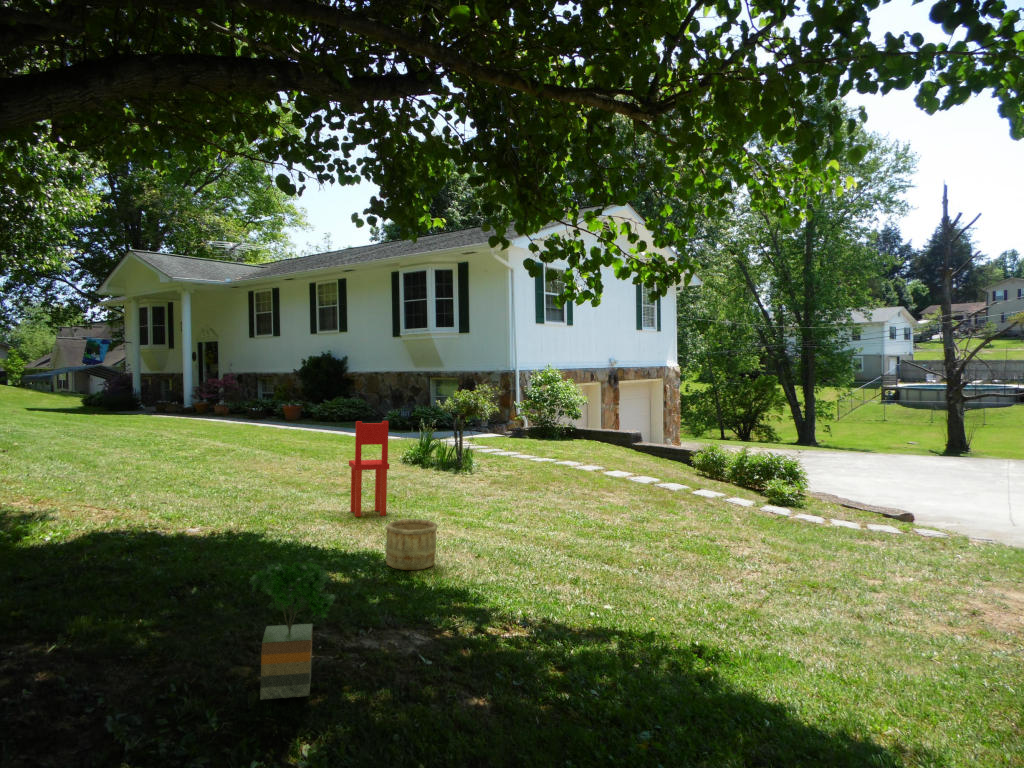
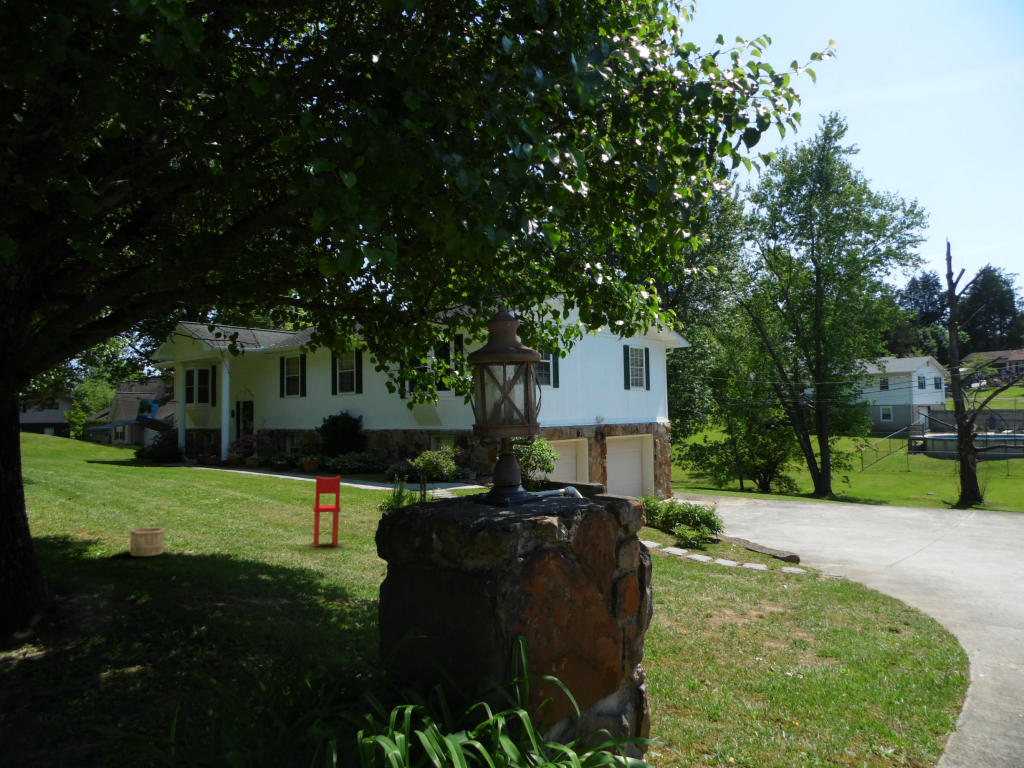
wooden bucket: present [385,519,438,570] -> present [130,527,165,556]
potted tree: present [251,562,335,700] -> none [199,557,247,631]

